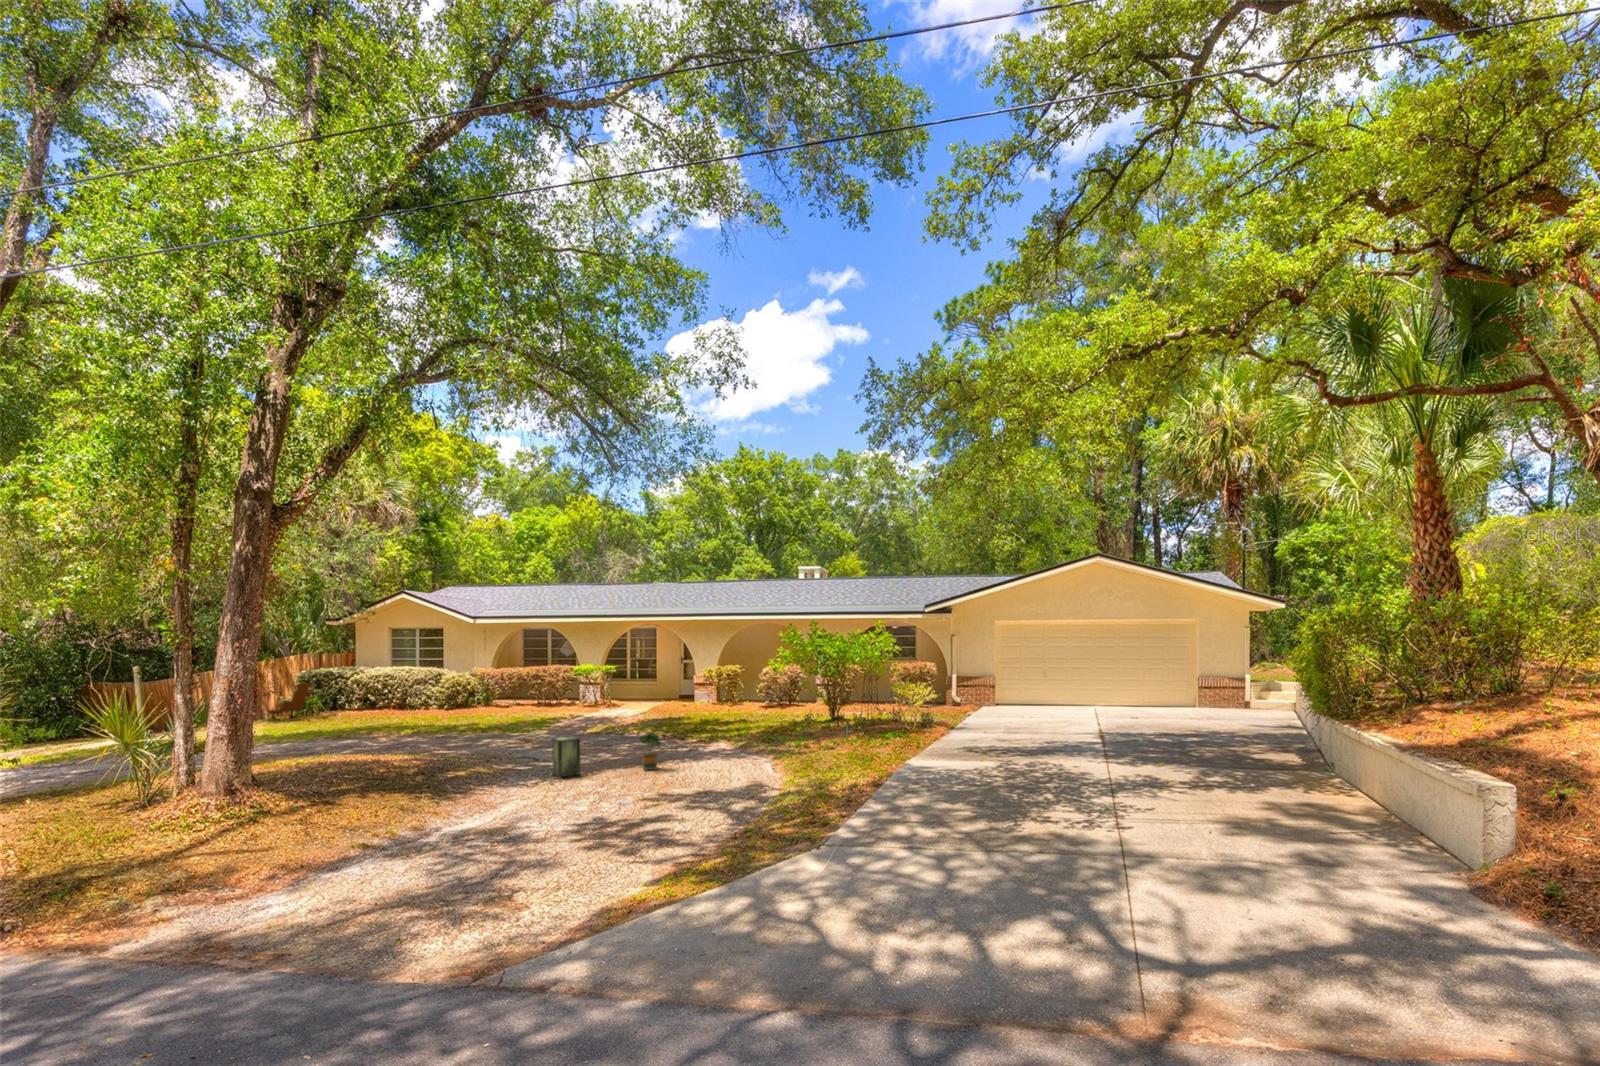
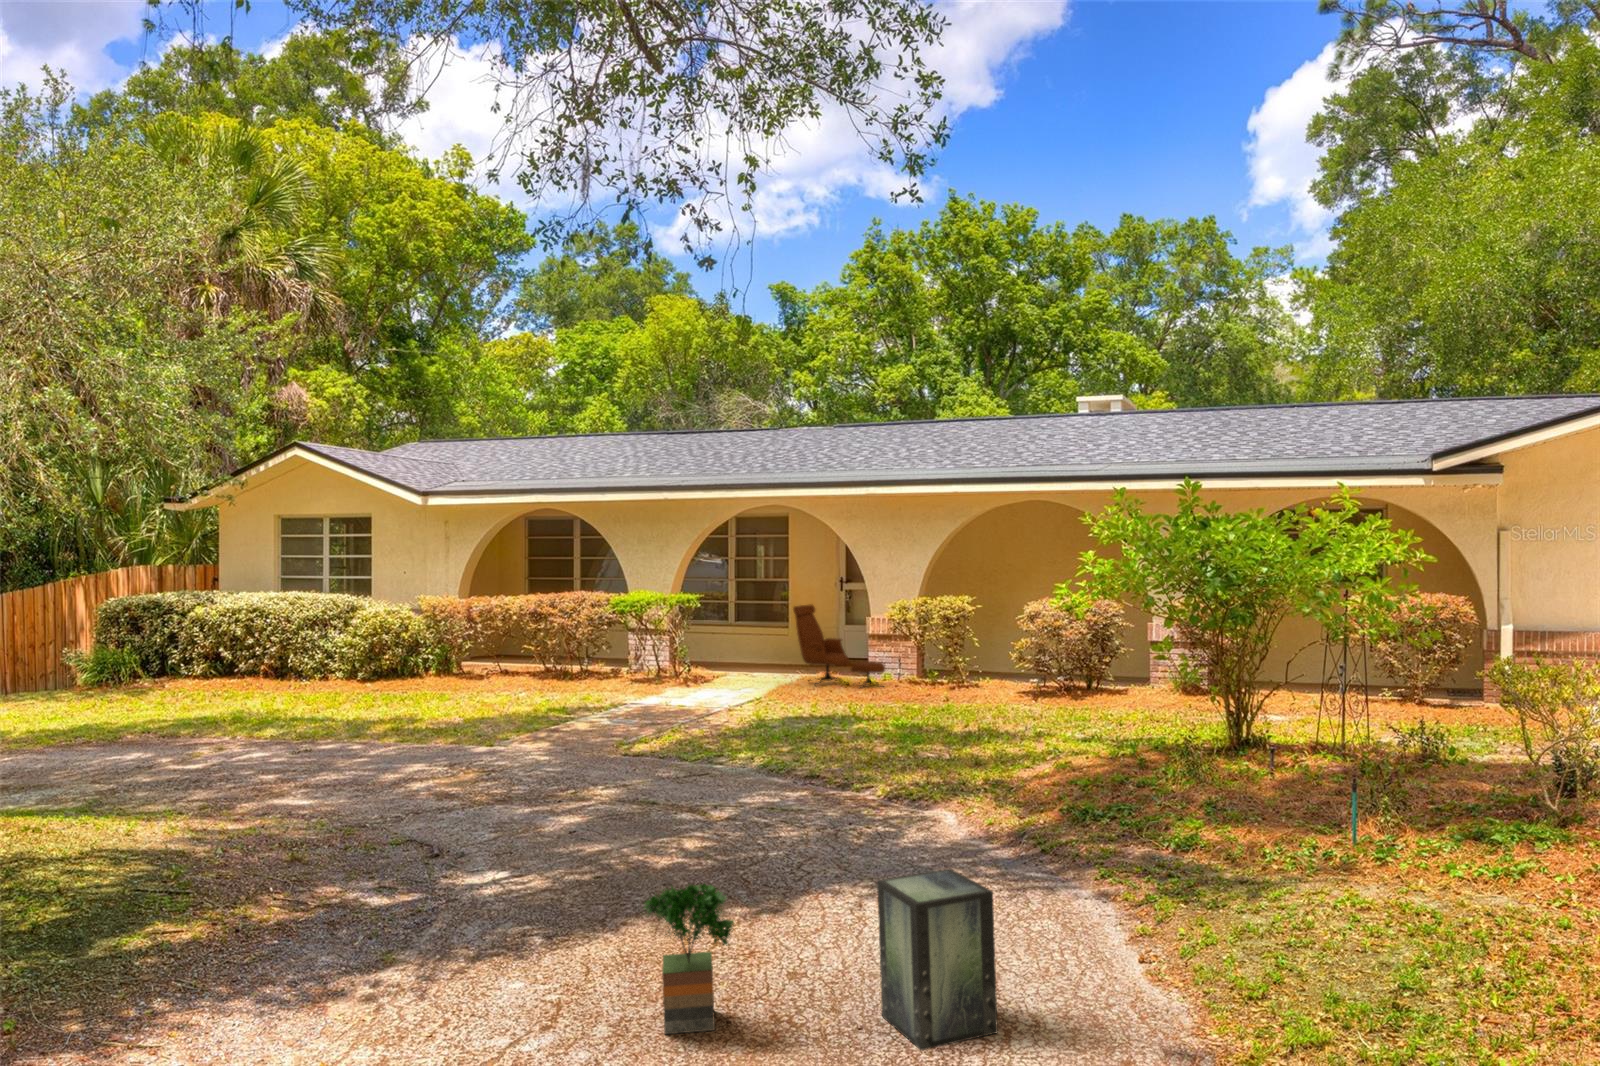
lounge chair: present [267,683,310,721] -> present [793,604,885,685]
storage box: present [552,736,580,777] -> present [877,869,998,1050]

